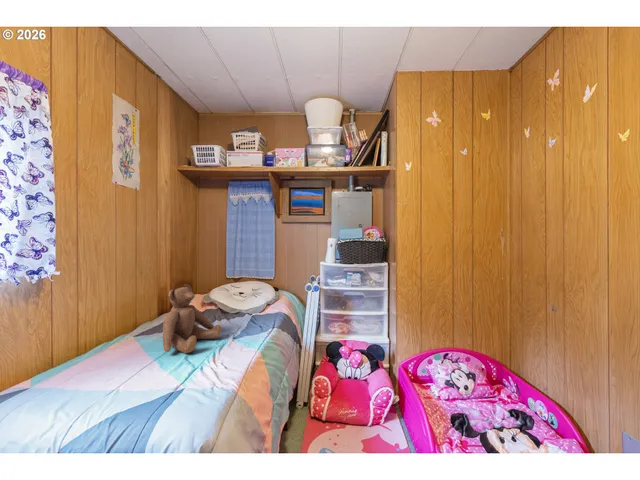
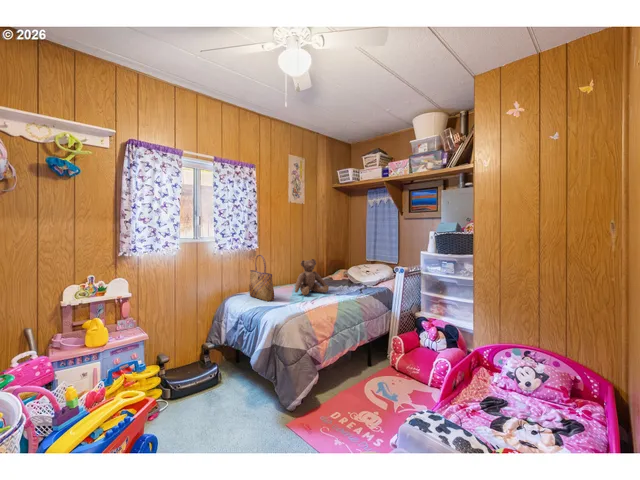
tote bag: none [46,293,134,394] -> present [249,255,274,301]

